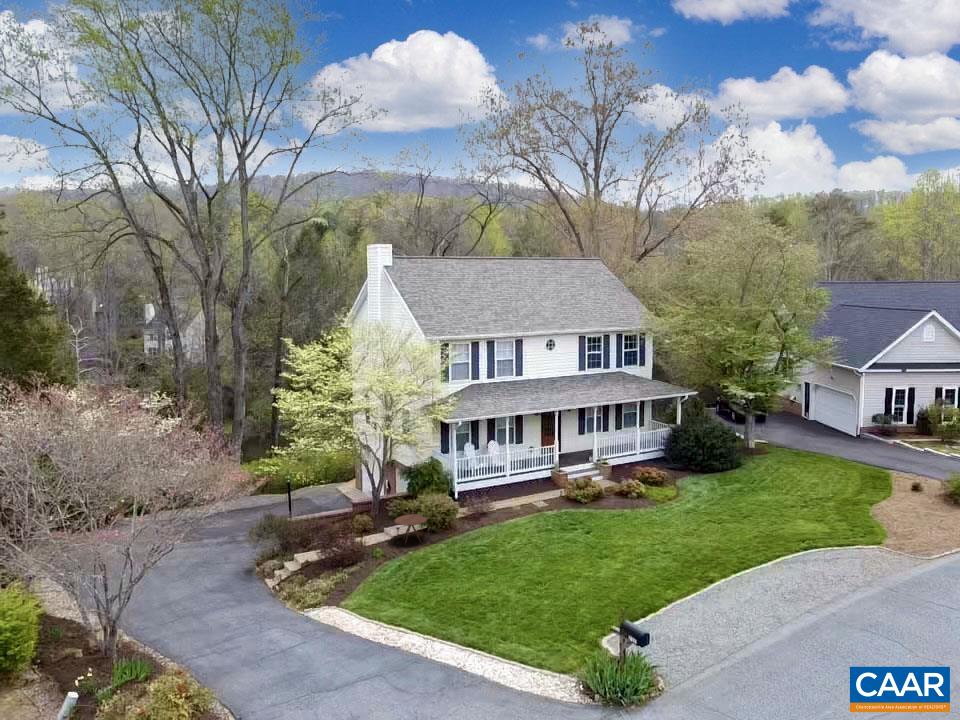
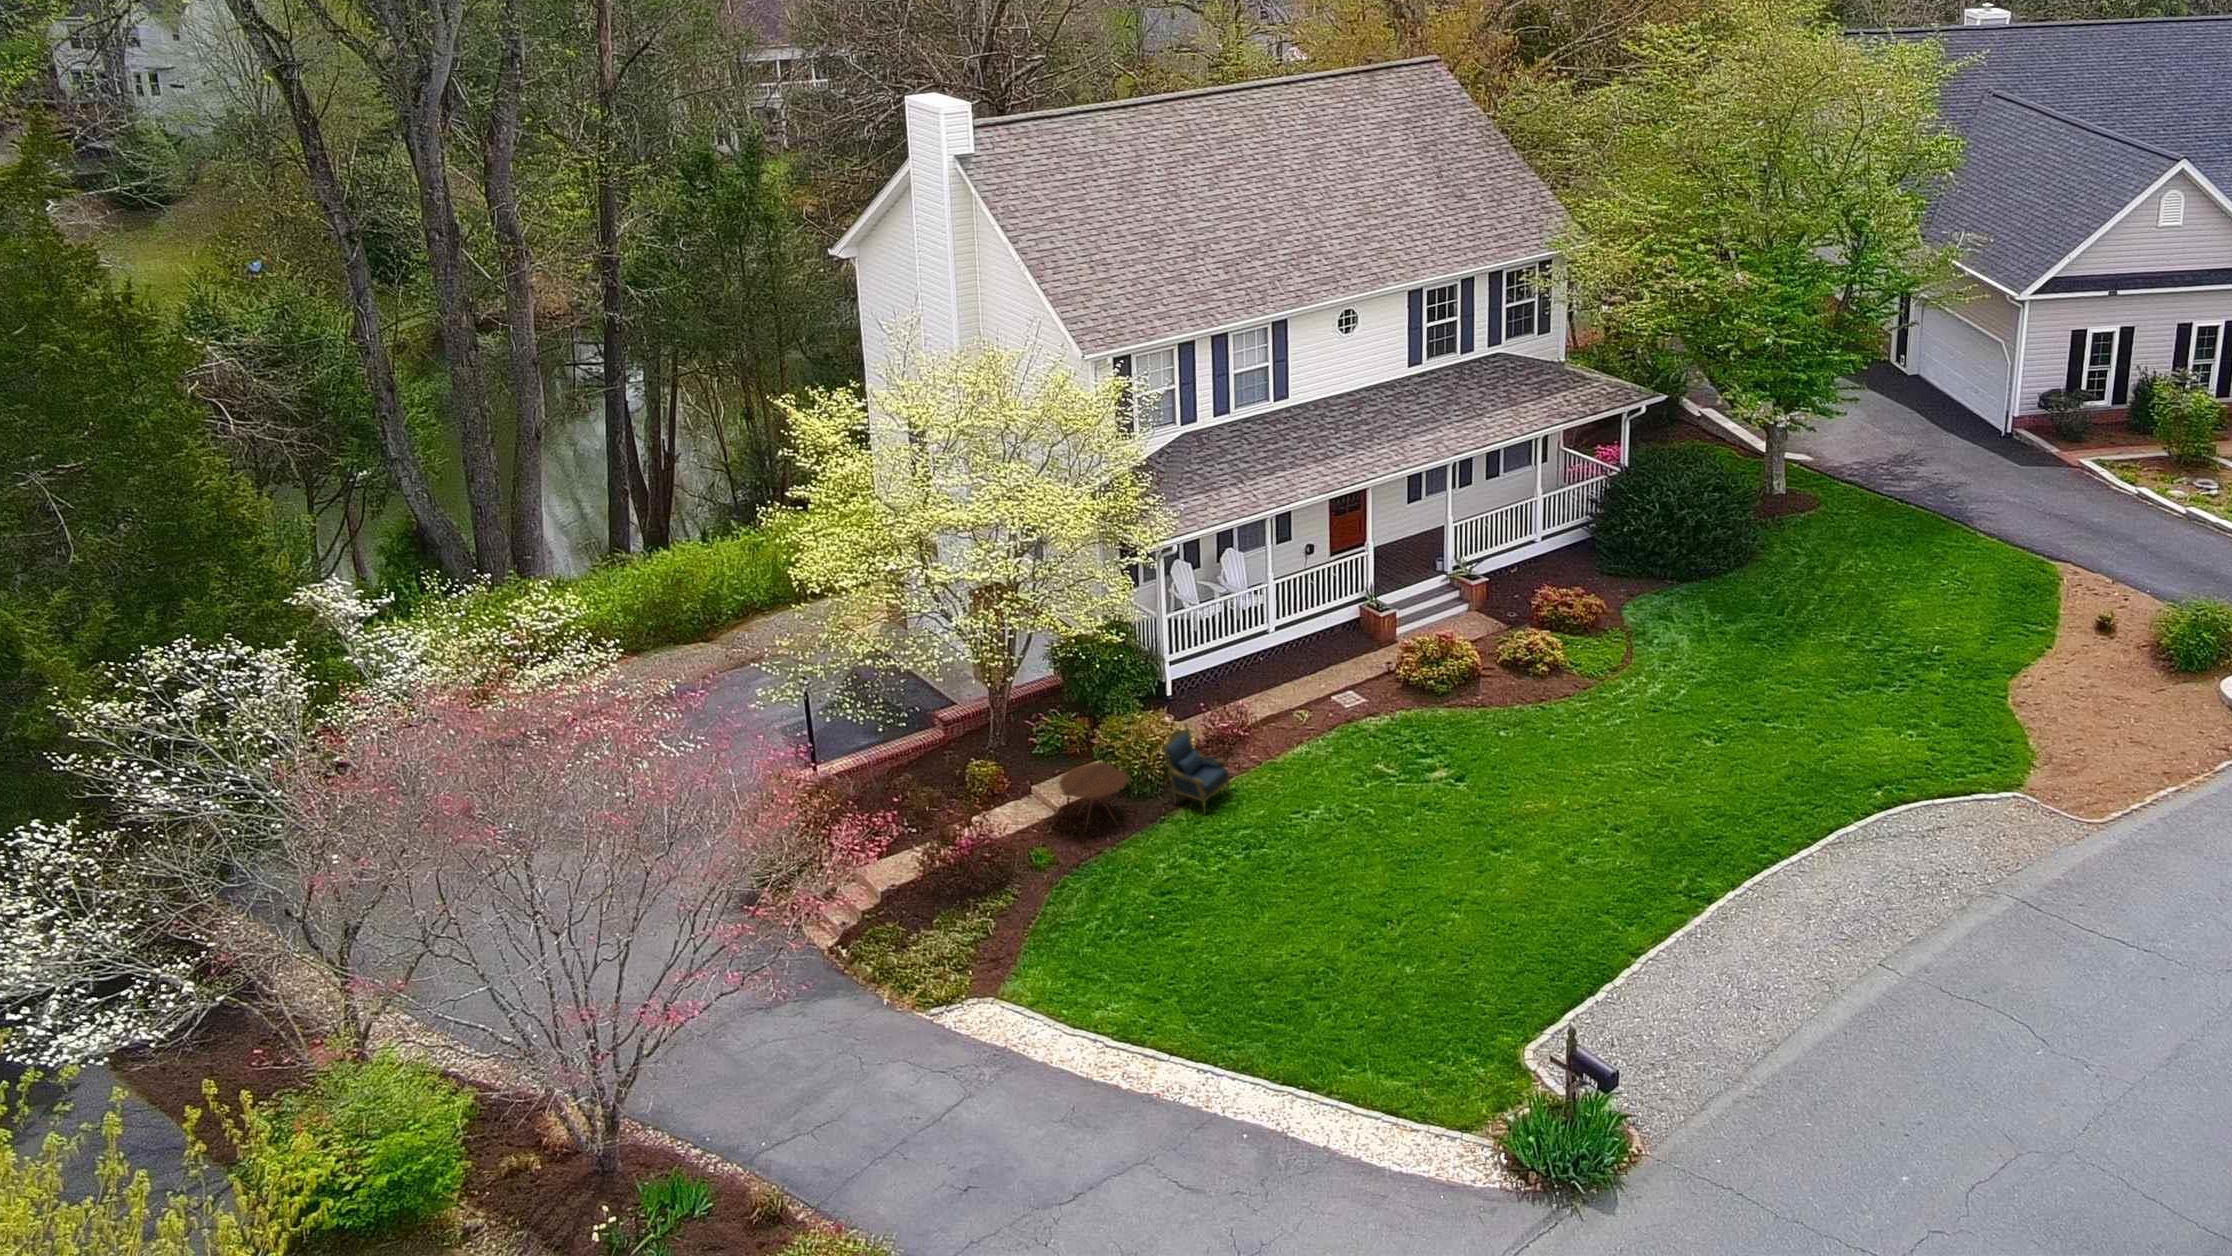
armchair: none [444,498,477,541] -> present [1162,726,1229,814]

